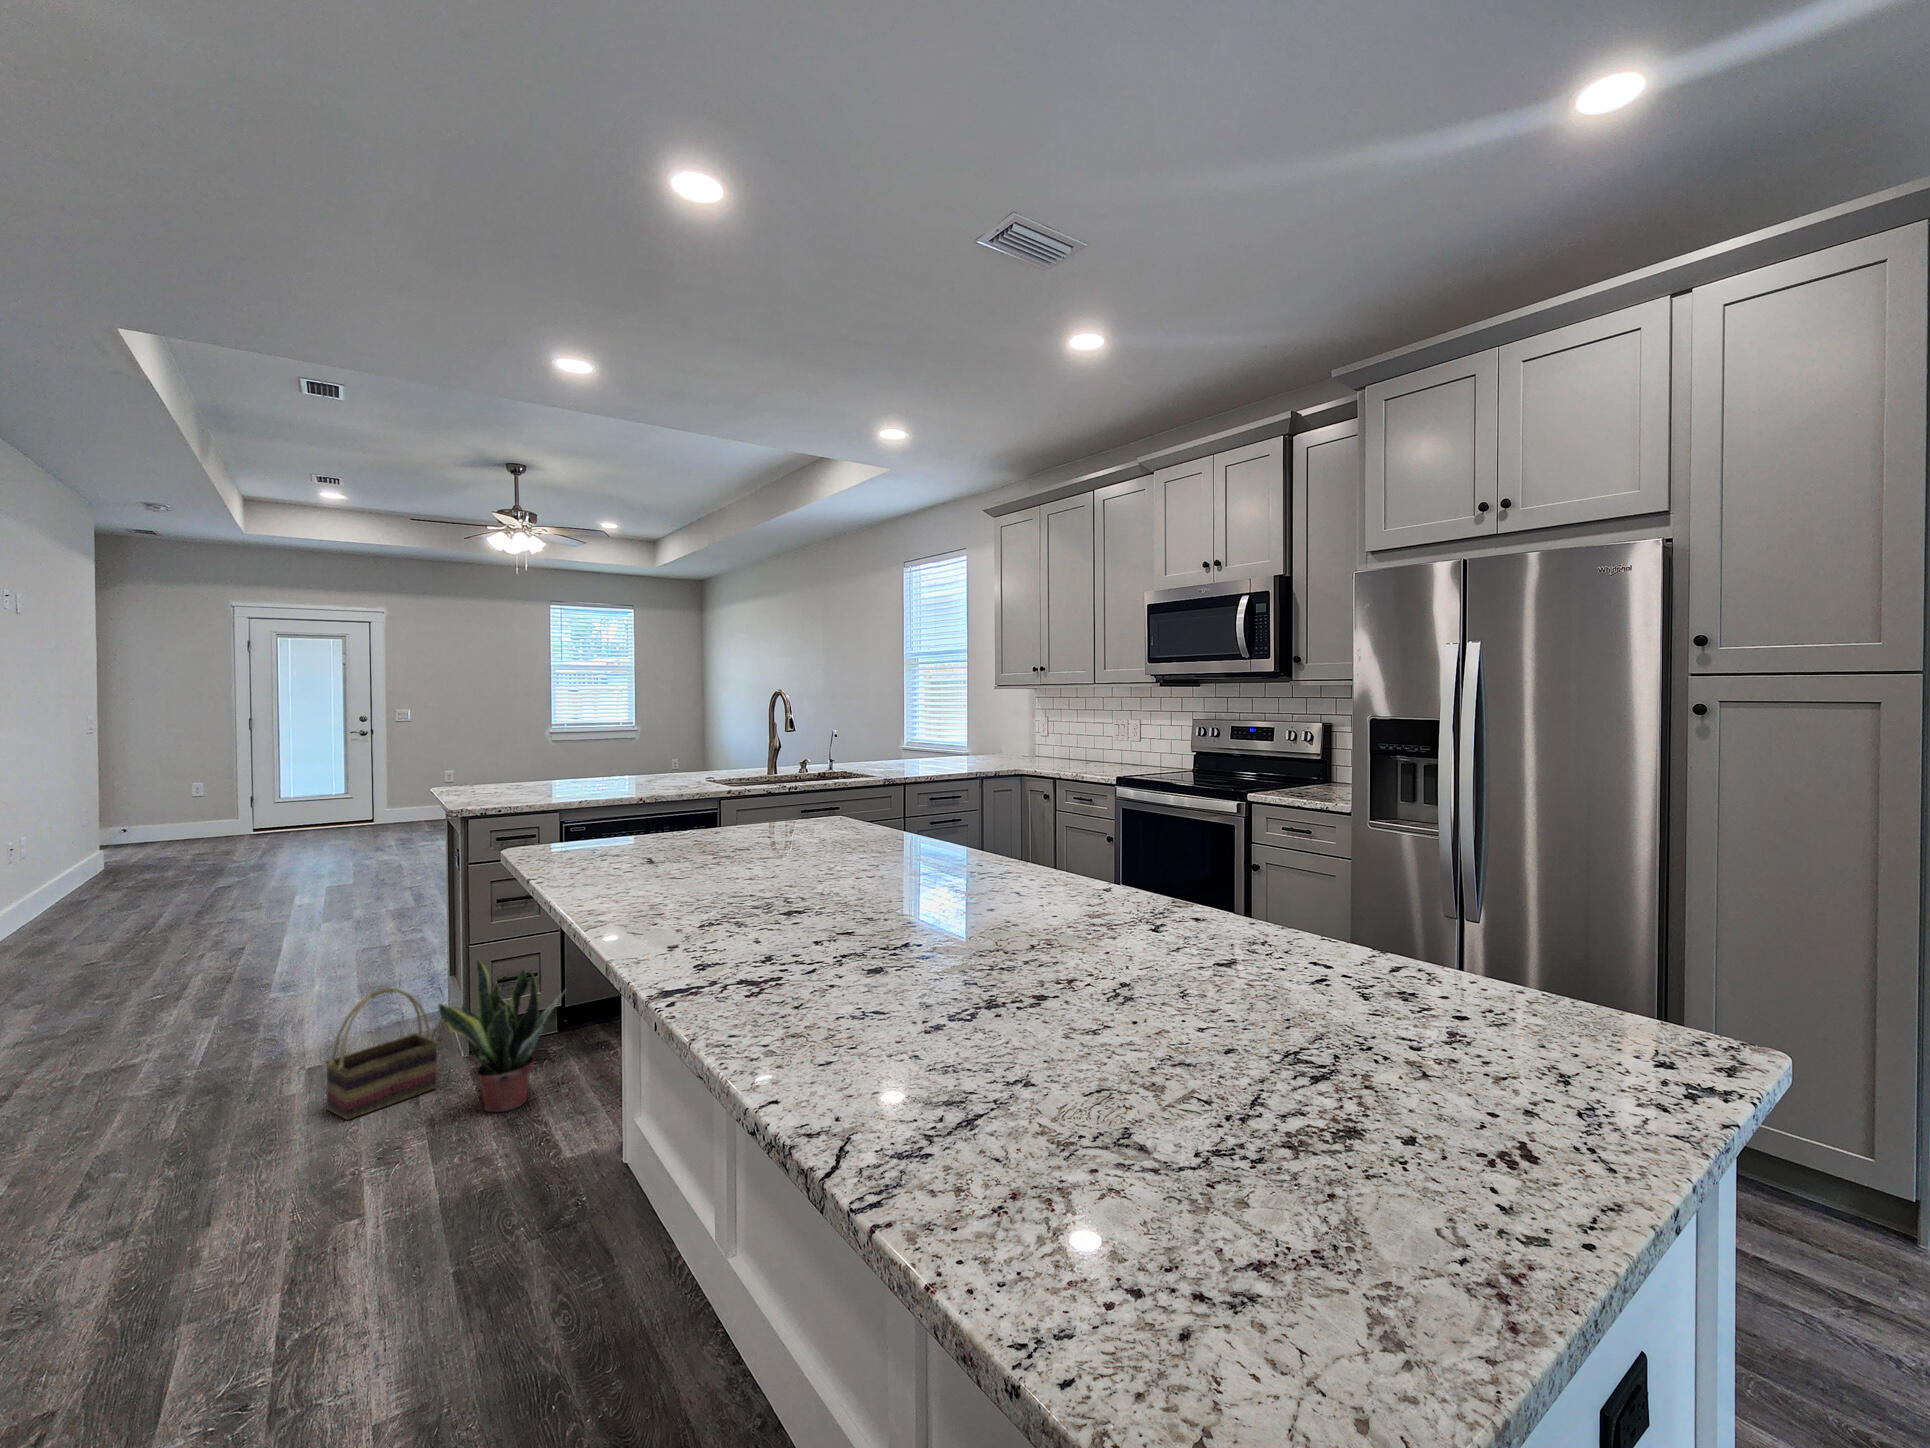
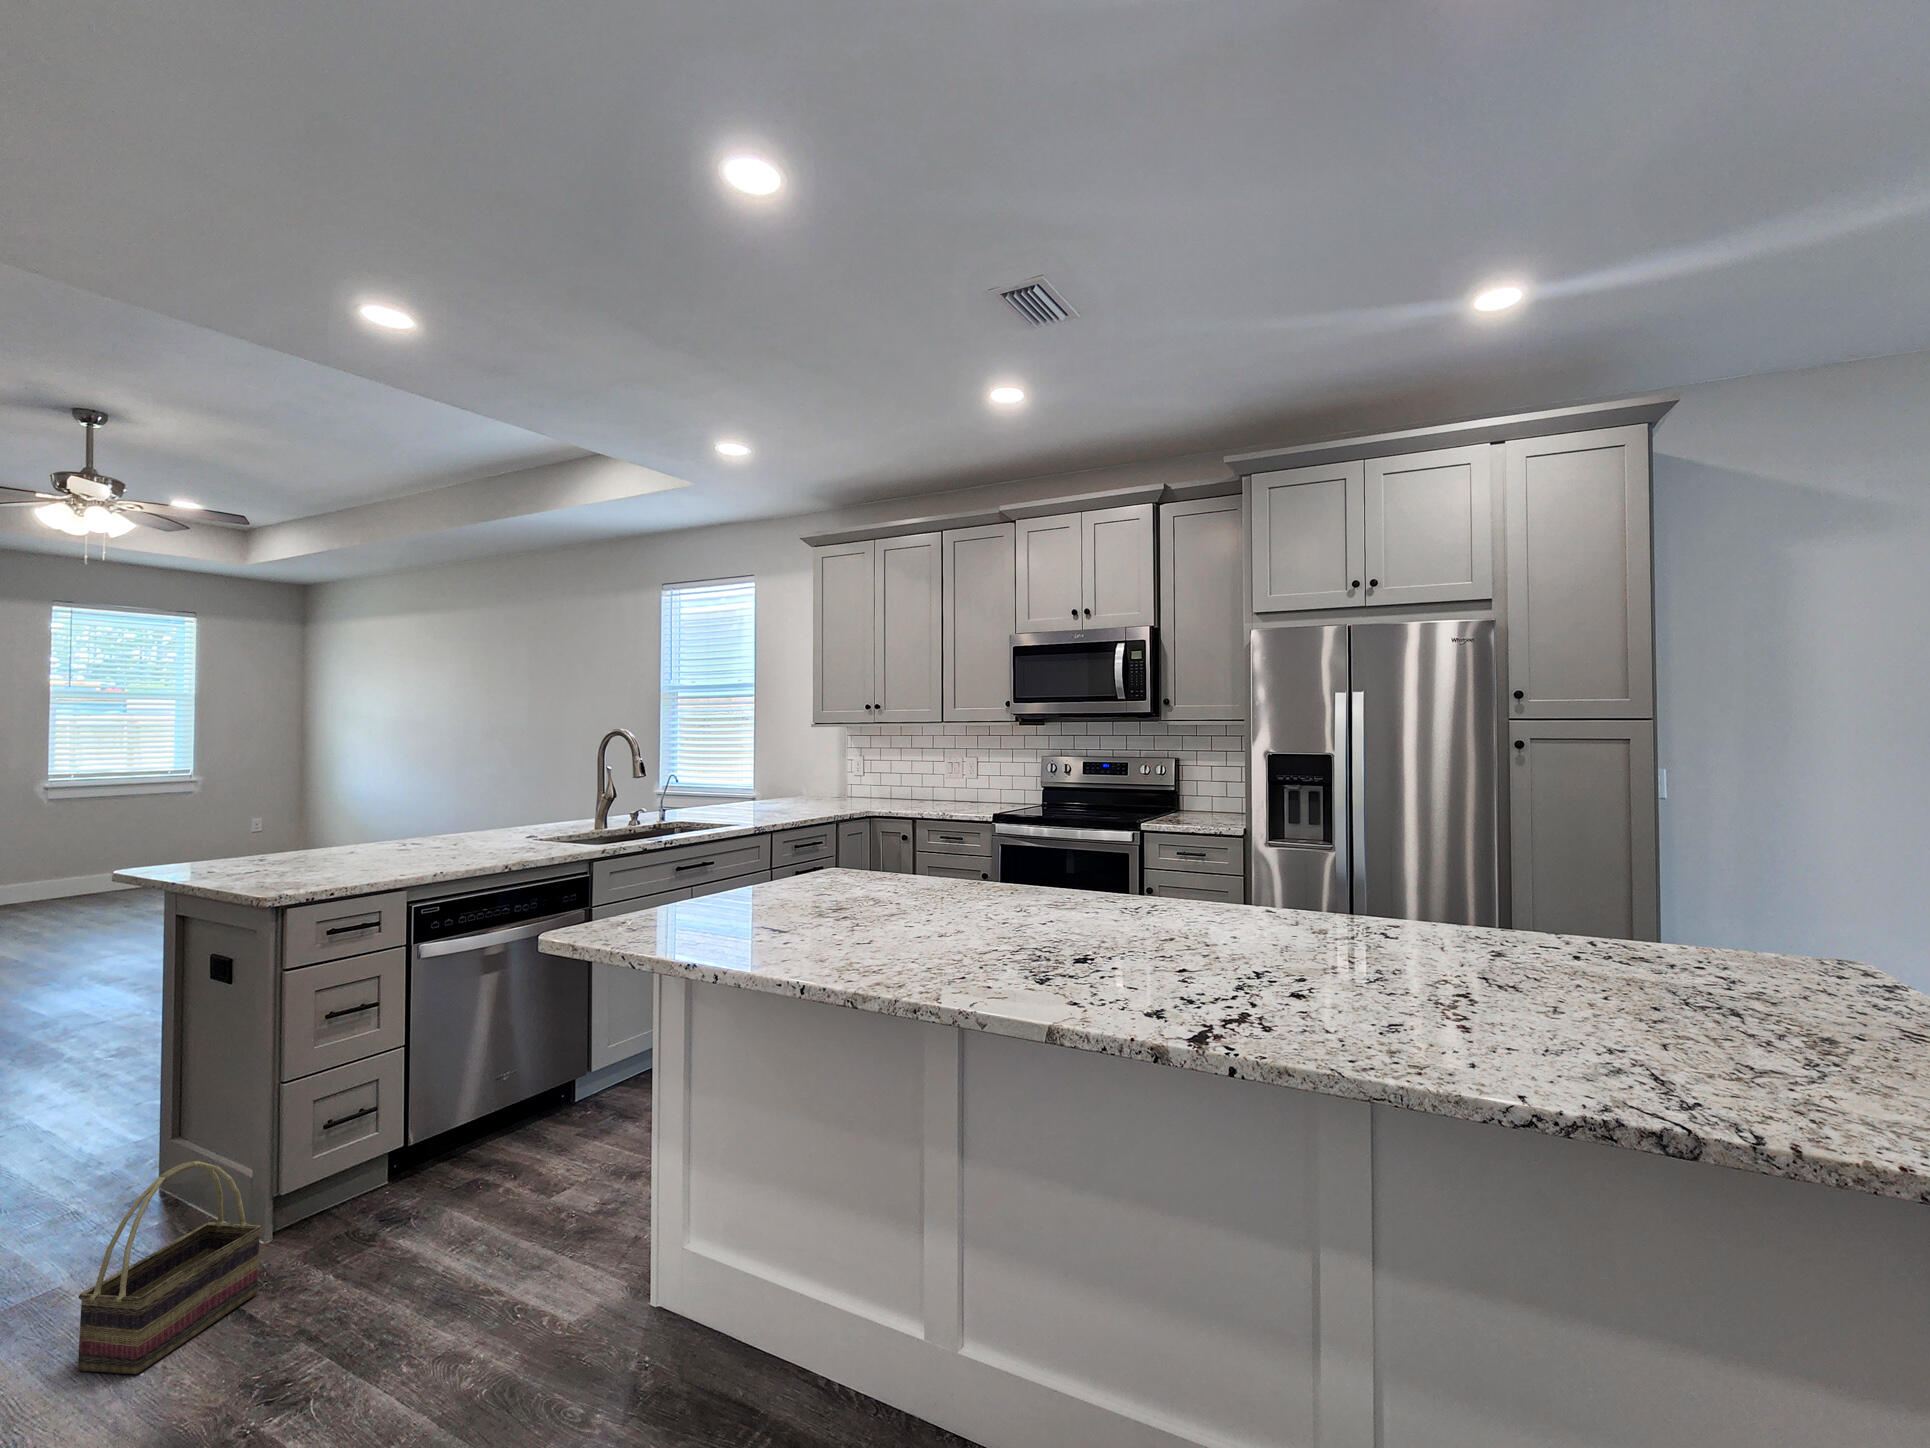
potted plant: present [439,960,562,1112] -> none [321,1096,479,1301]

